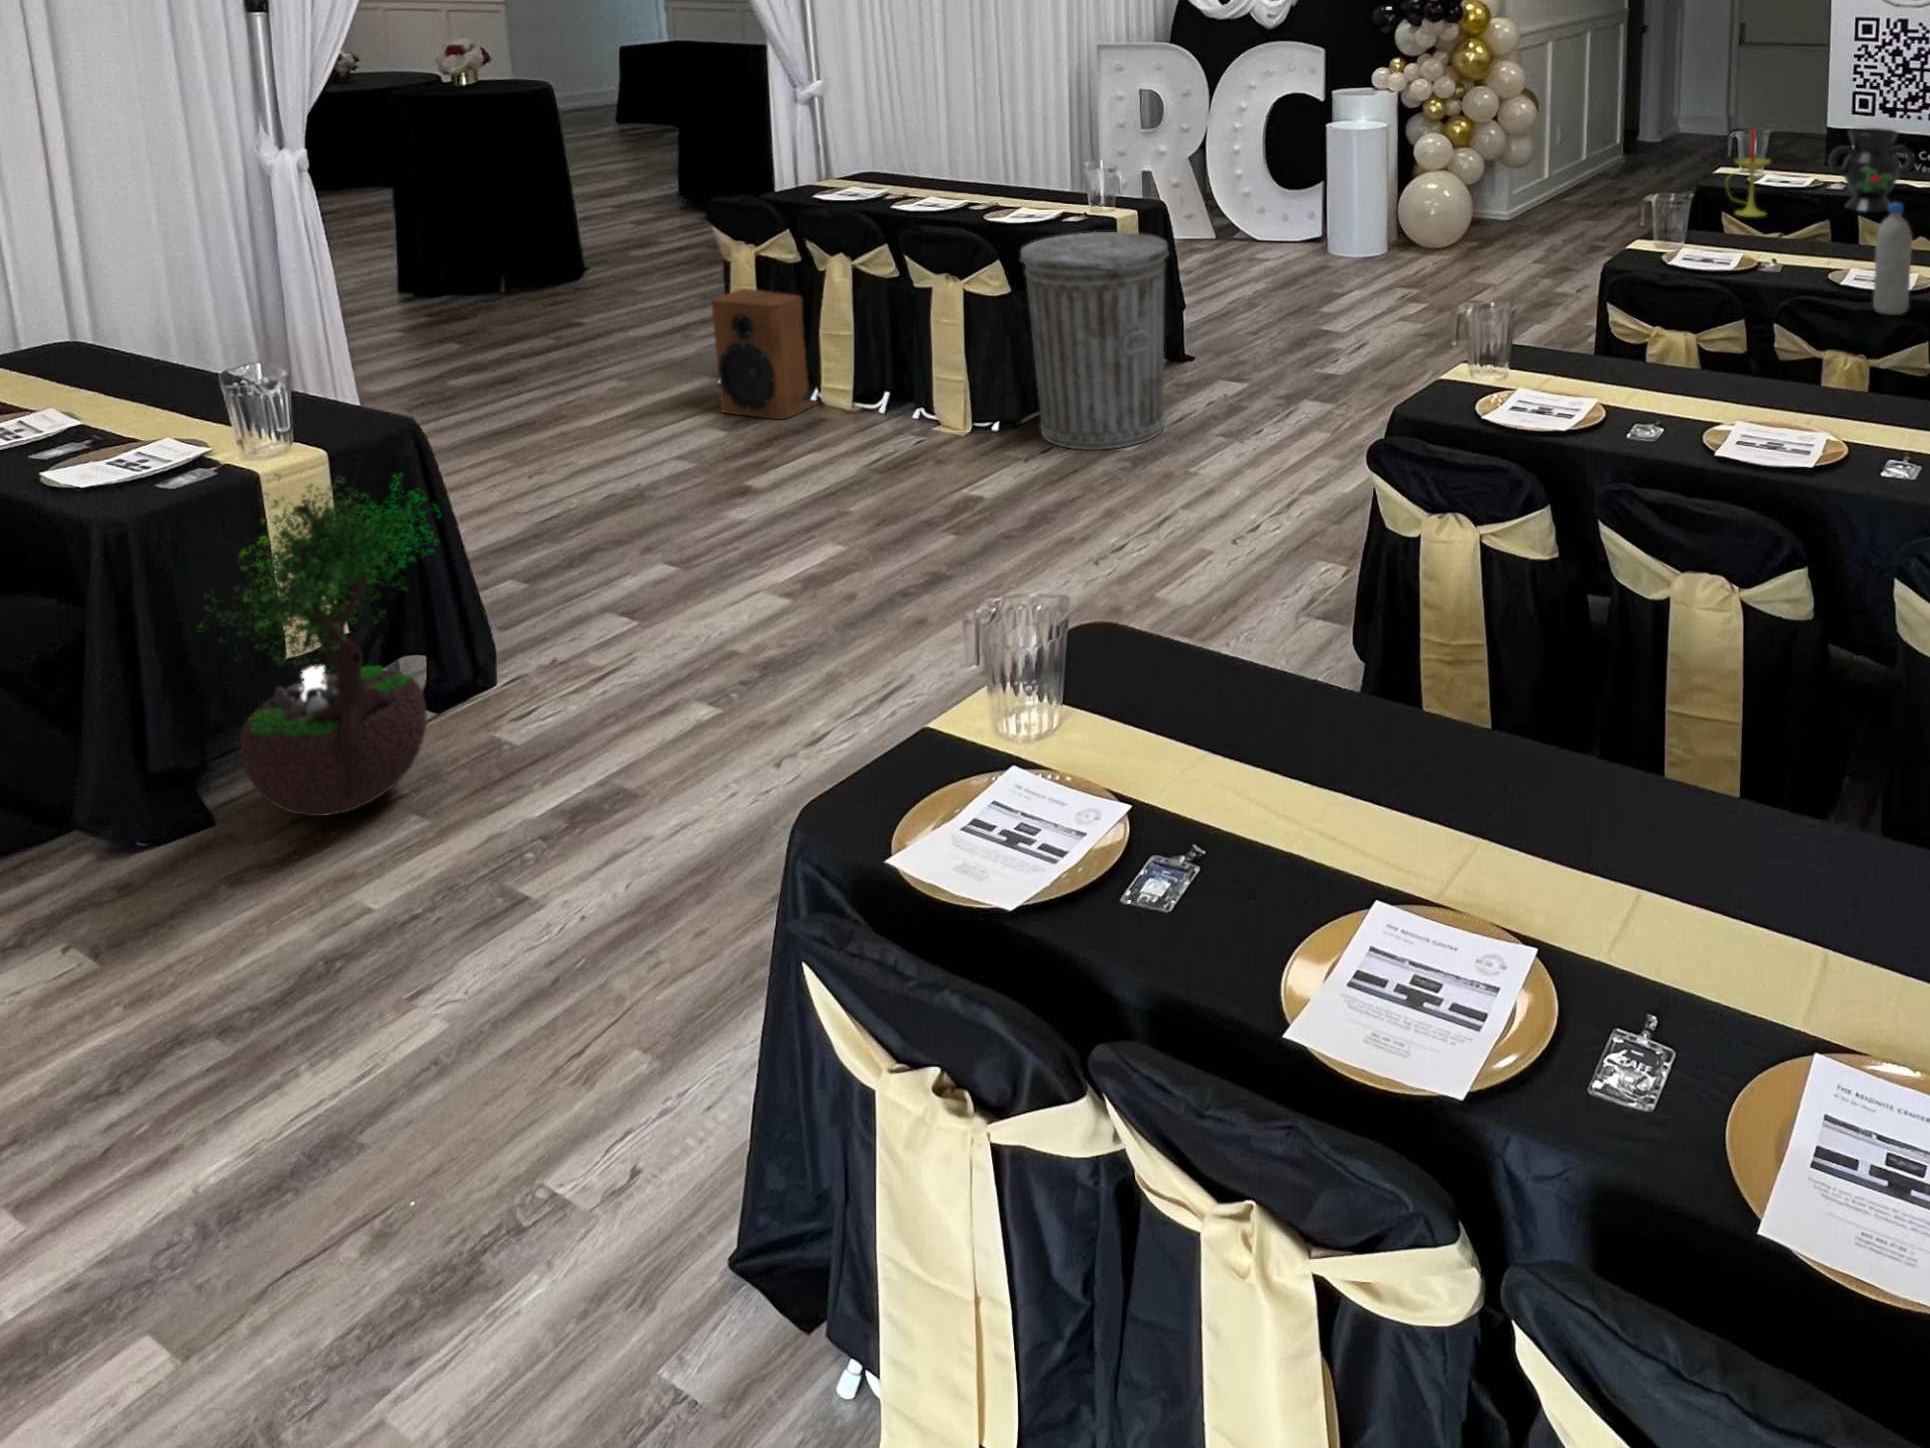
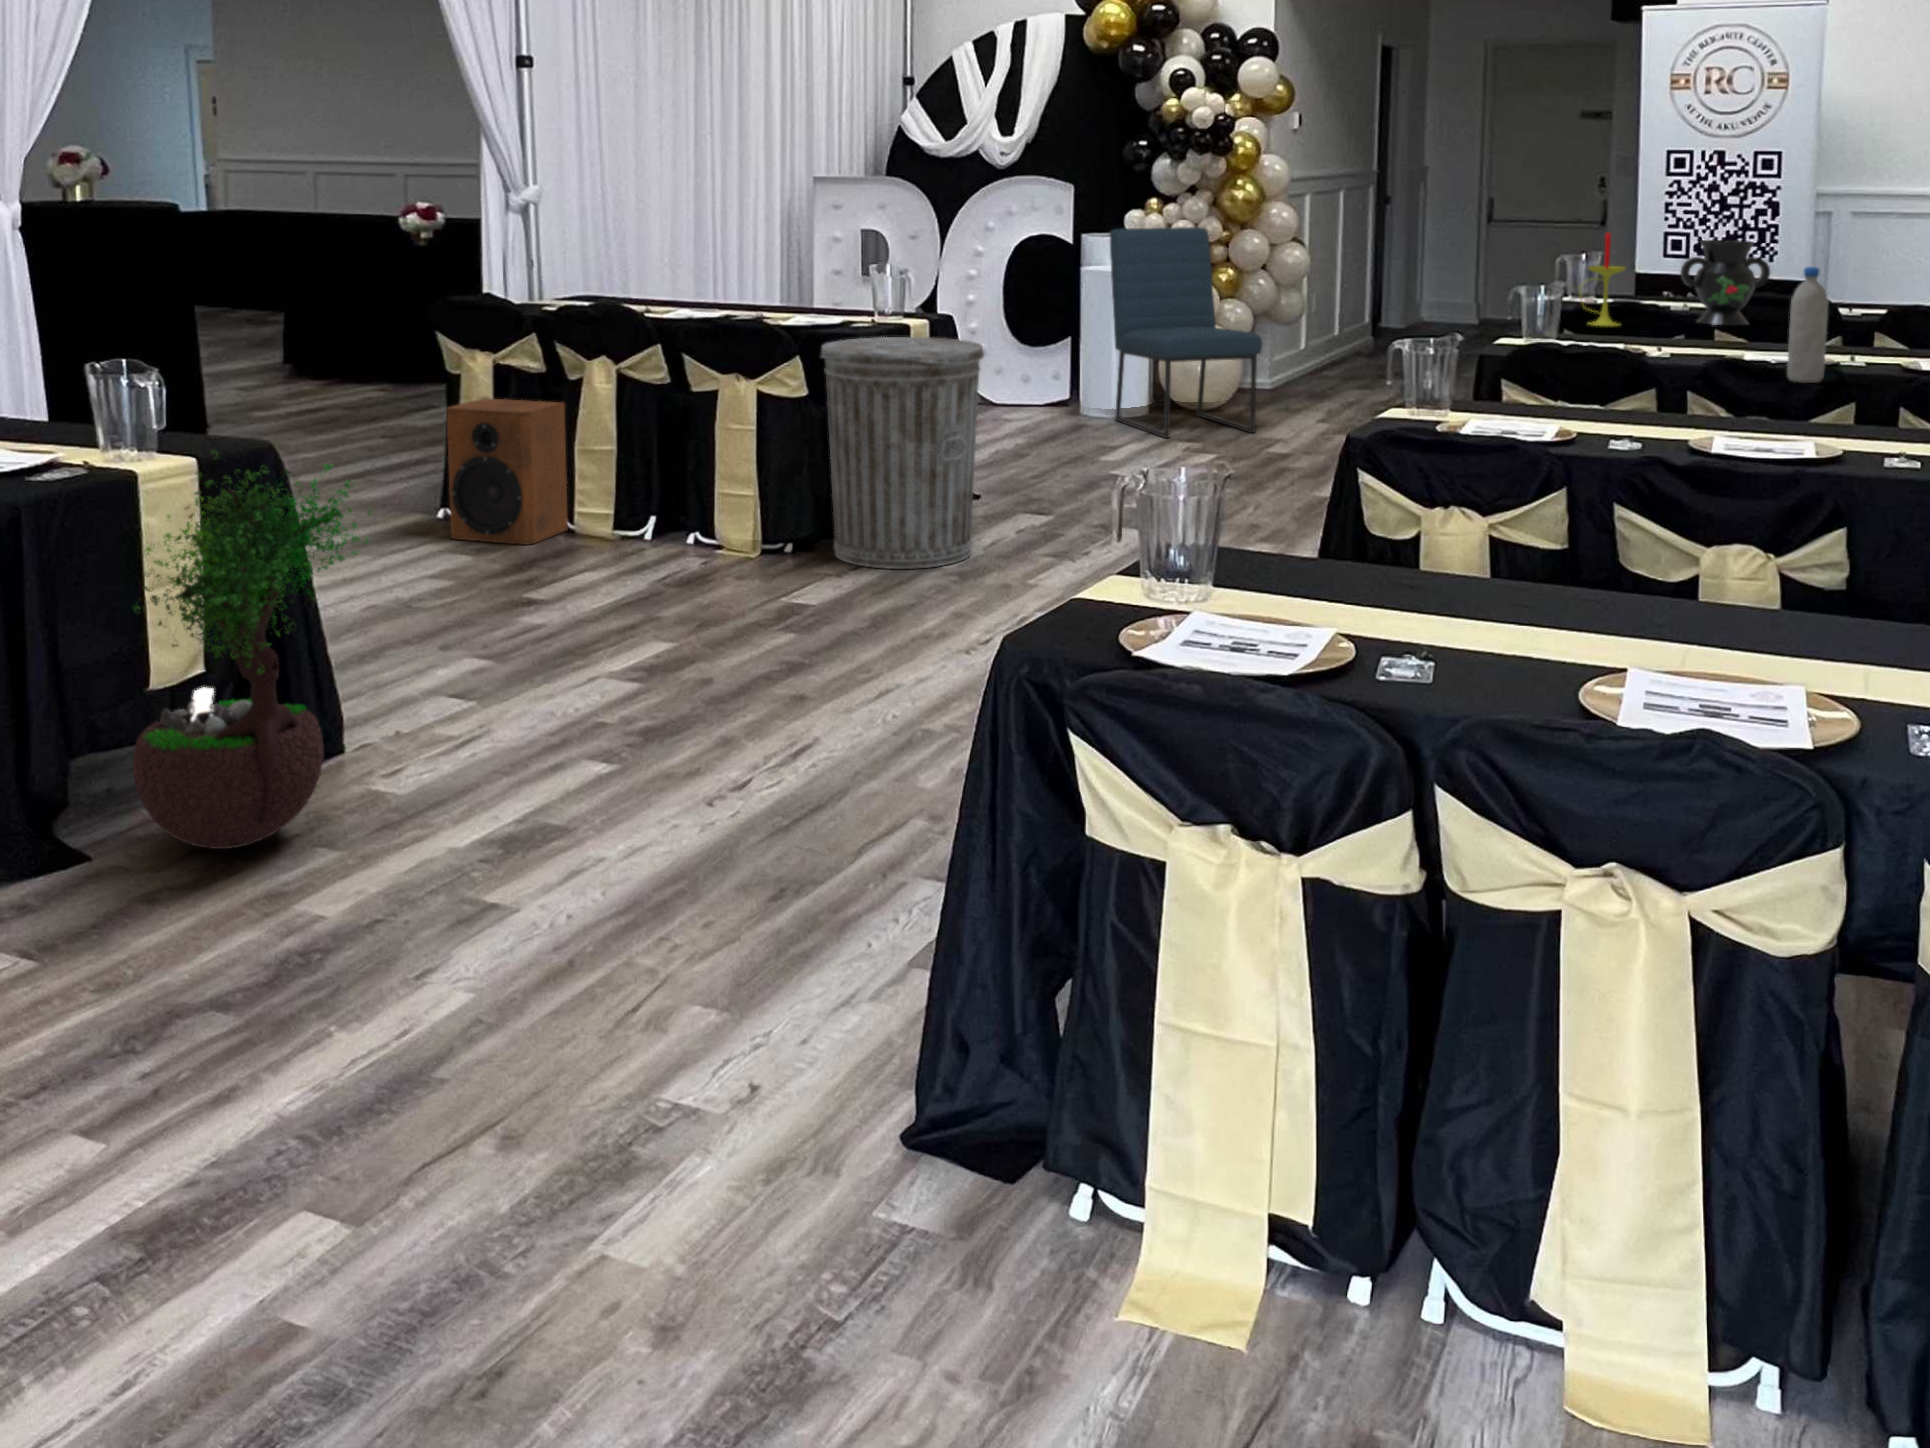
chair: none [1354,86,1487,282] -> present [1110,227,1262,438]

